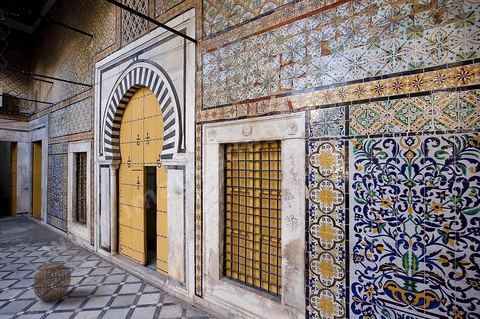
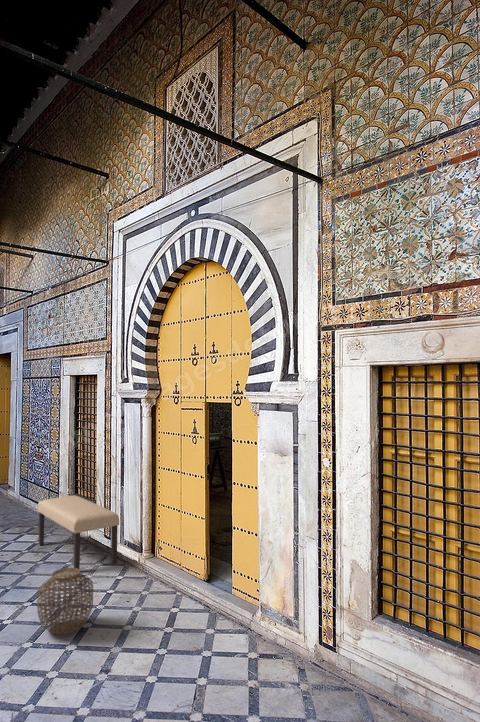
bench: none [50,223,98,266] -> present [38,496,119,569]

